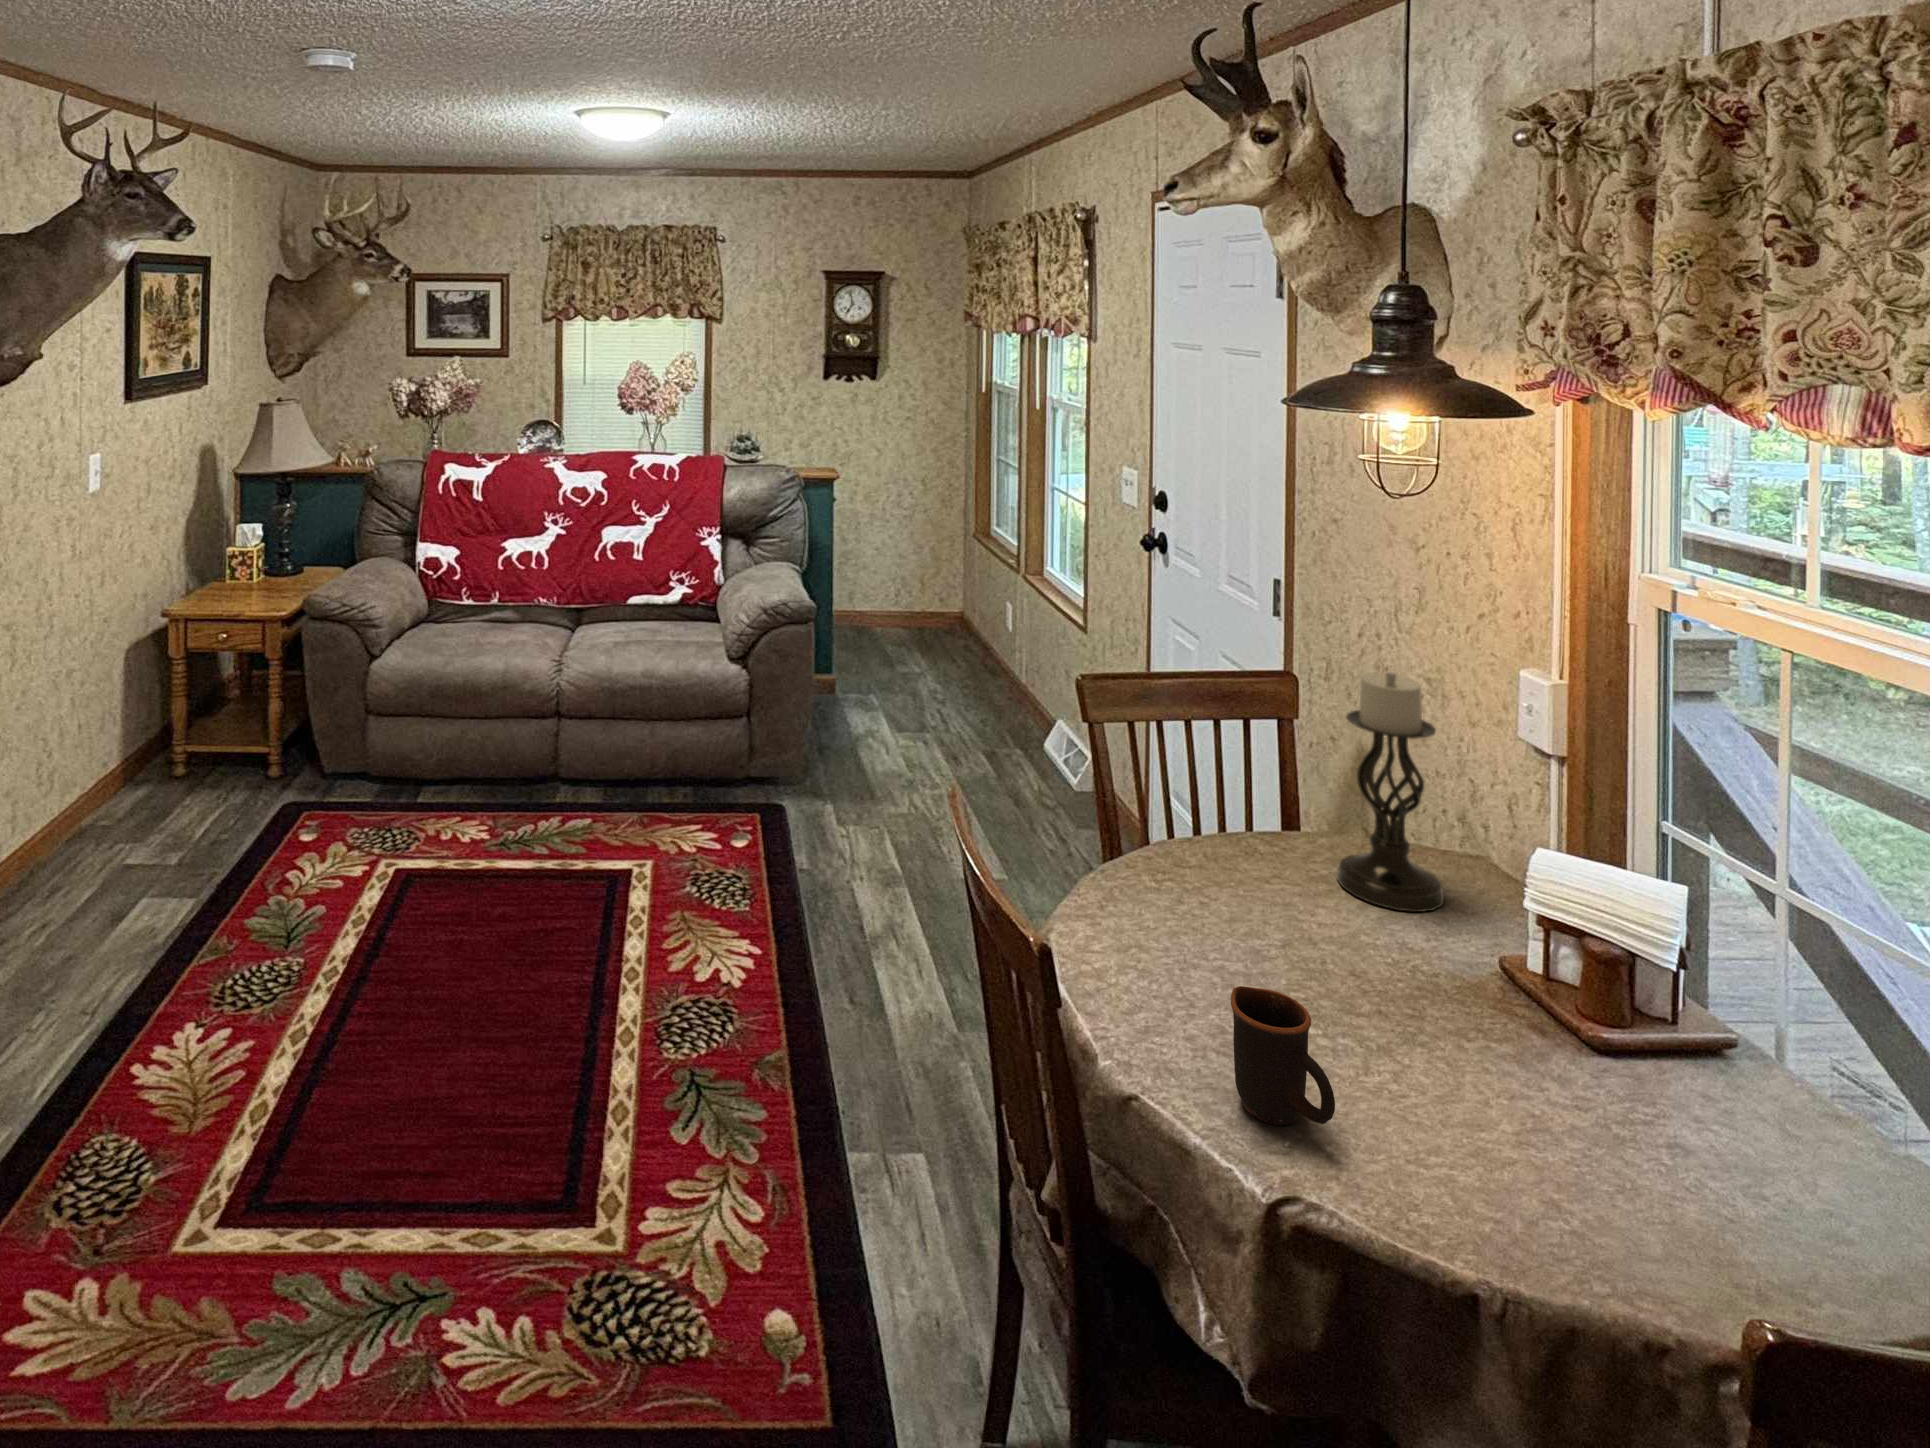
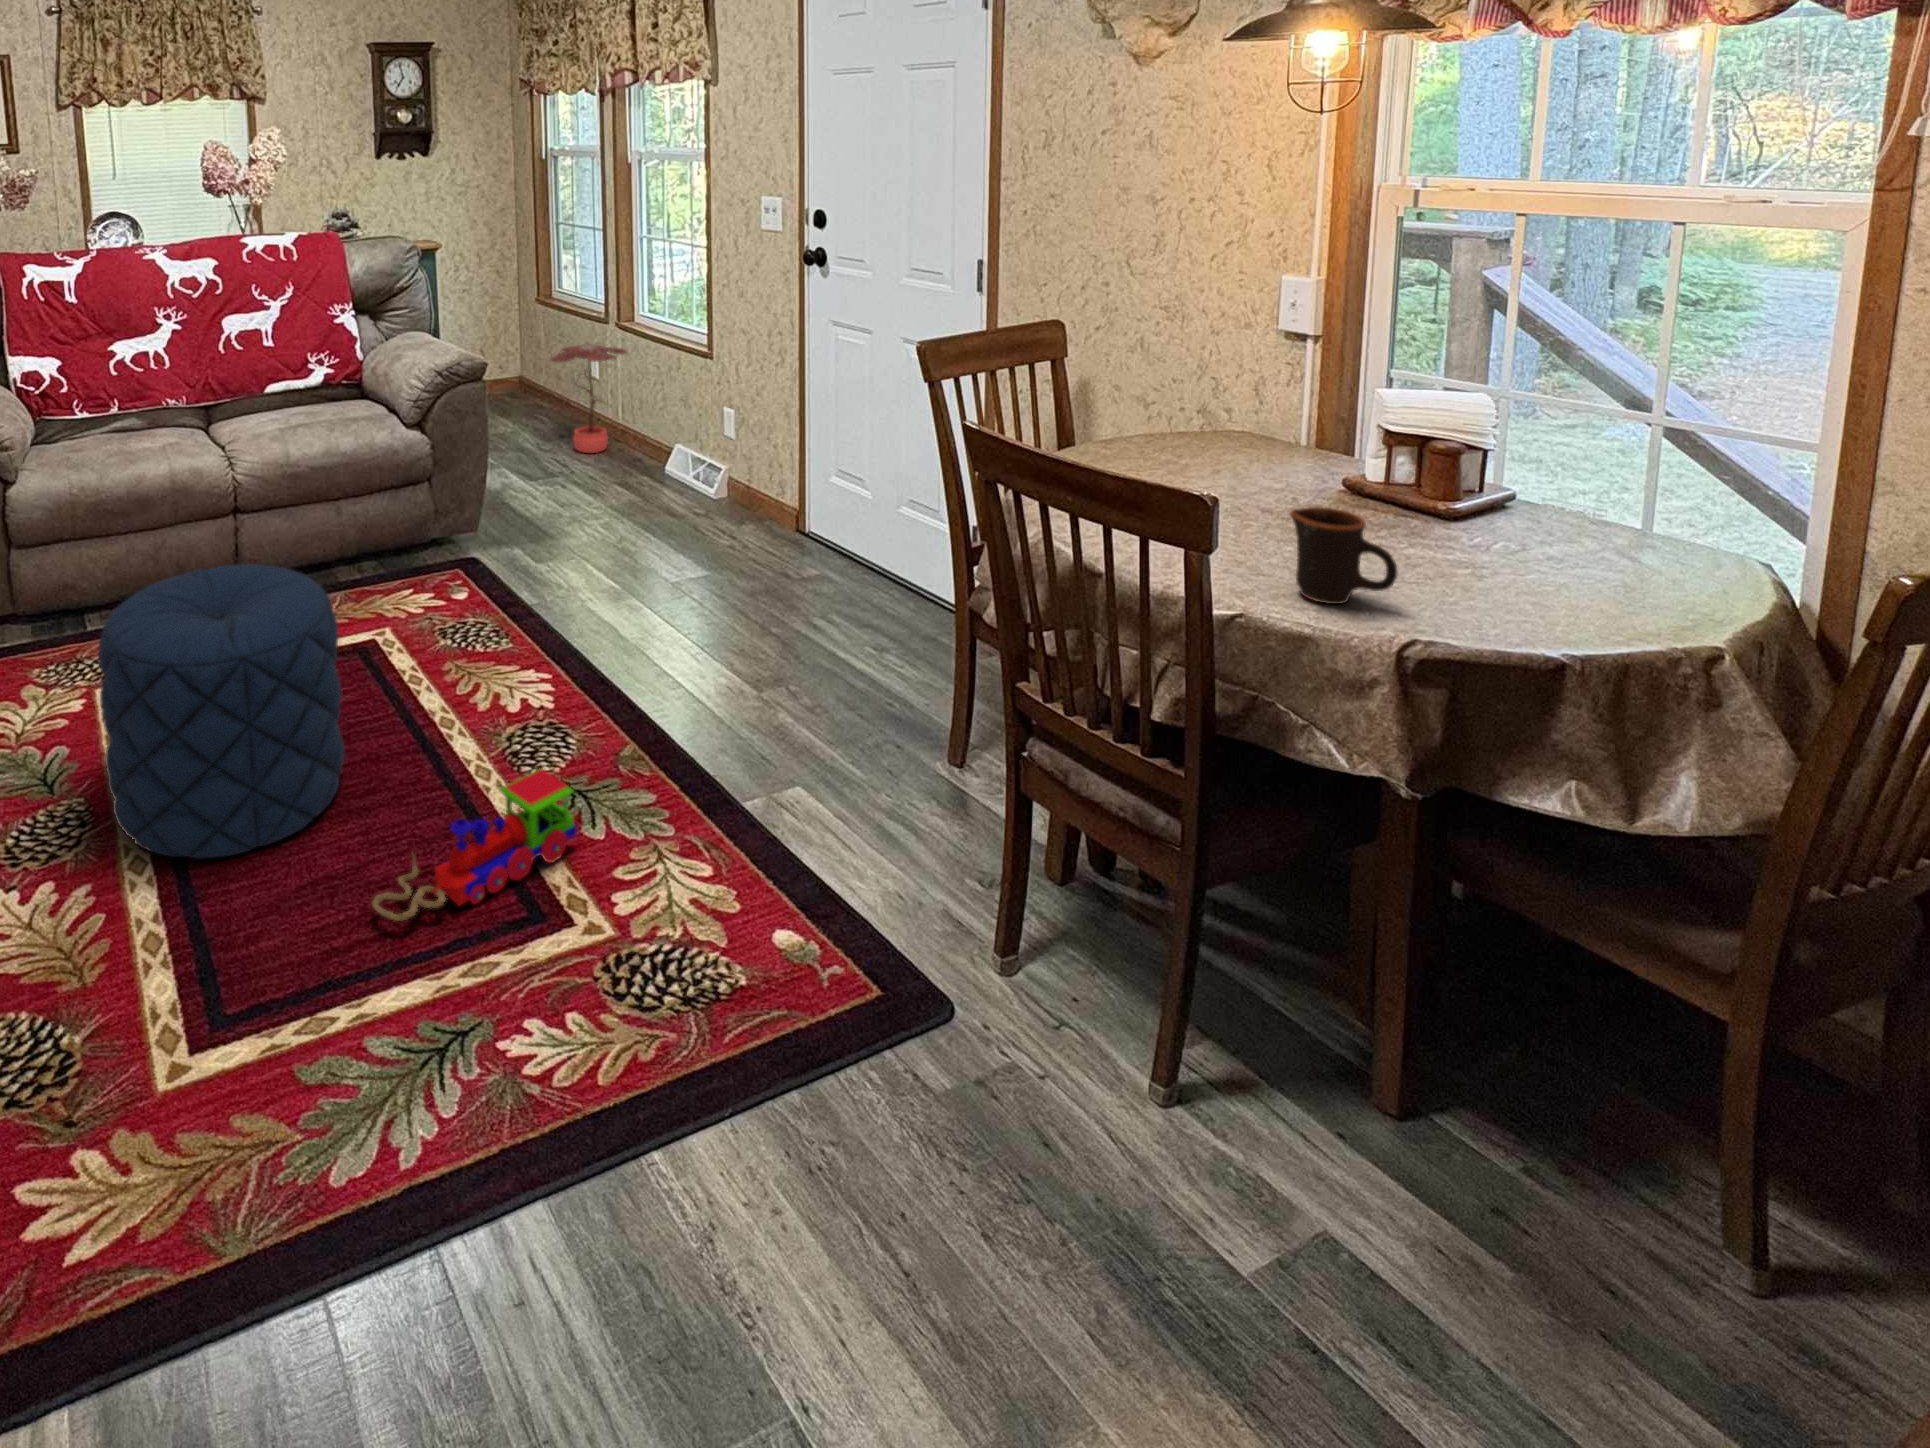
potted plant: none [938,592,1026,711] -> present [551,344,627,453]
candle holder: present [1337,672,1444,912] -> none [1167,284,1254,470]
pouf: none [304,774,516,1051] -> present [98,564,344,859]
toy train: none [431,1050,651,1171] -> present [372,769,577,921]

